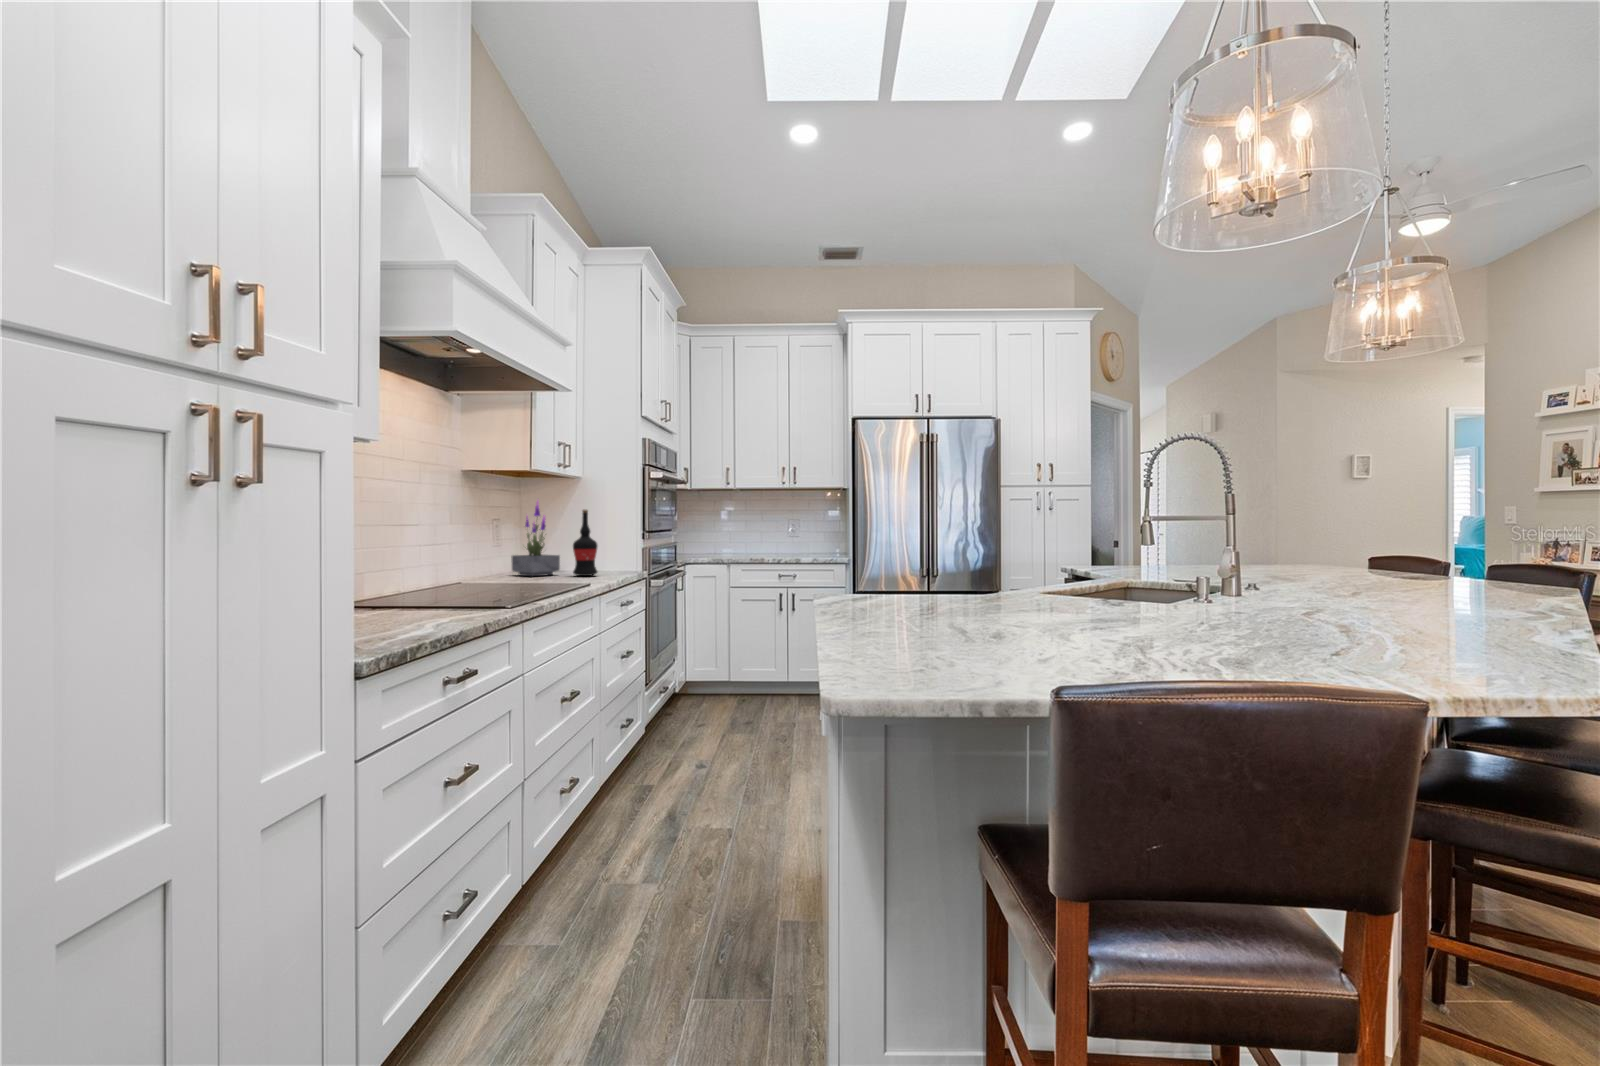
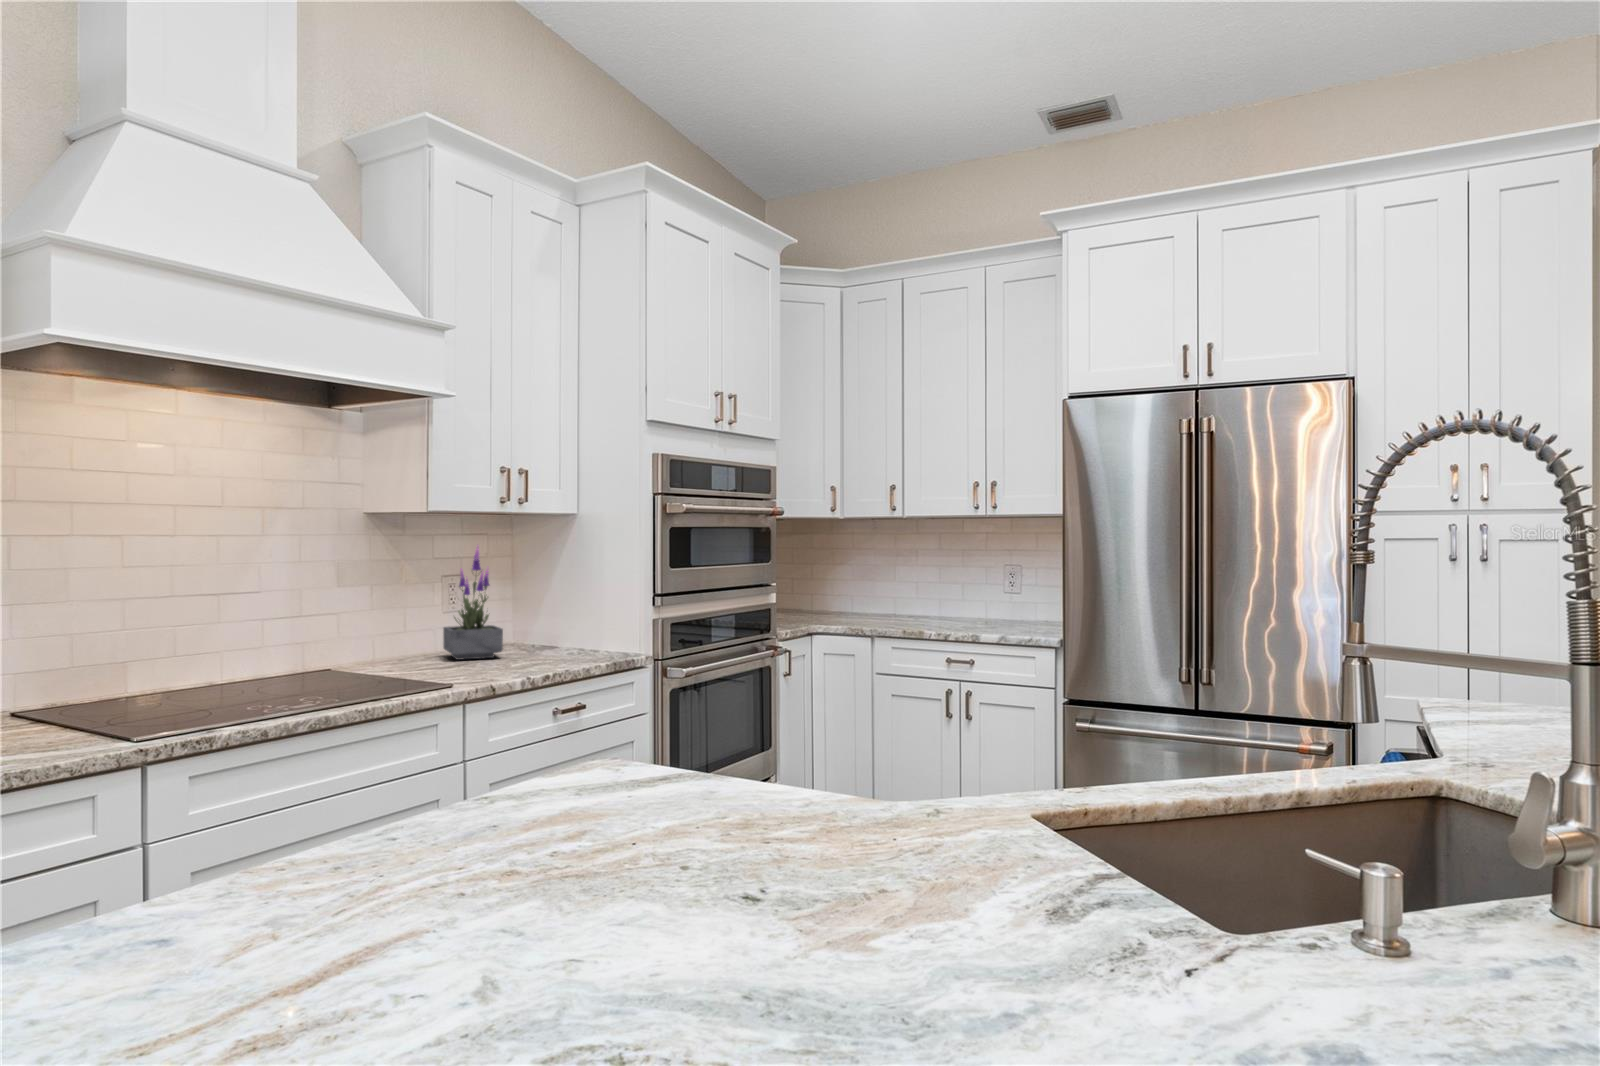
wine bottle: present [573,510,597,576] -> none [507,562,545,663]

